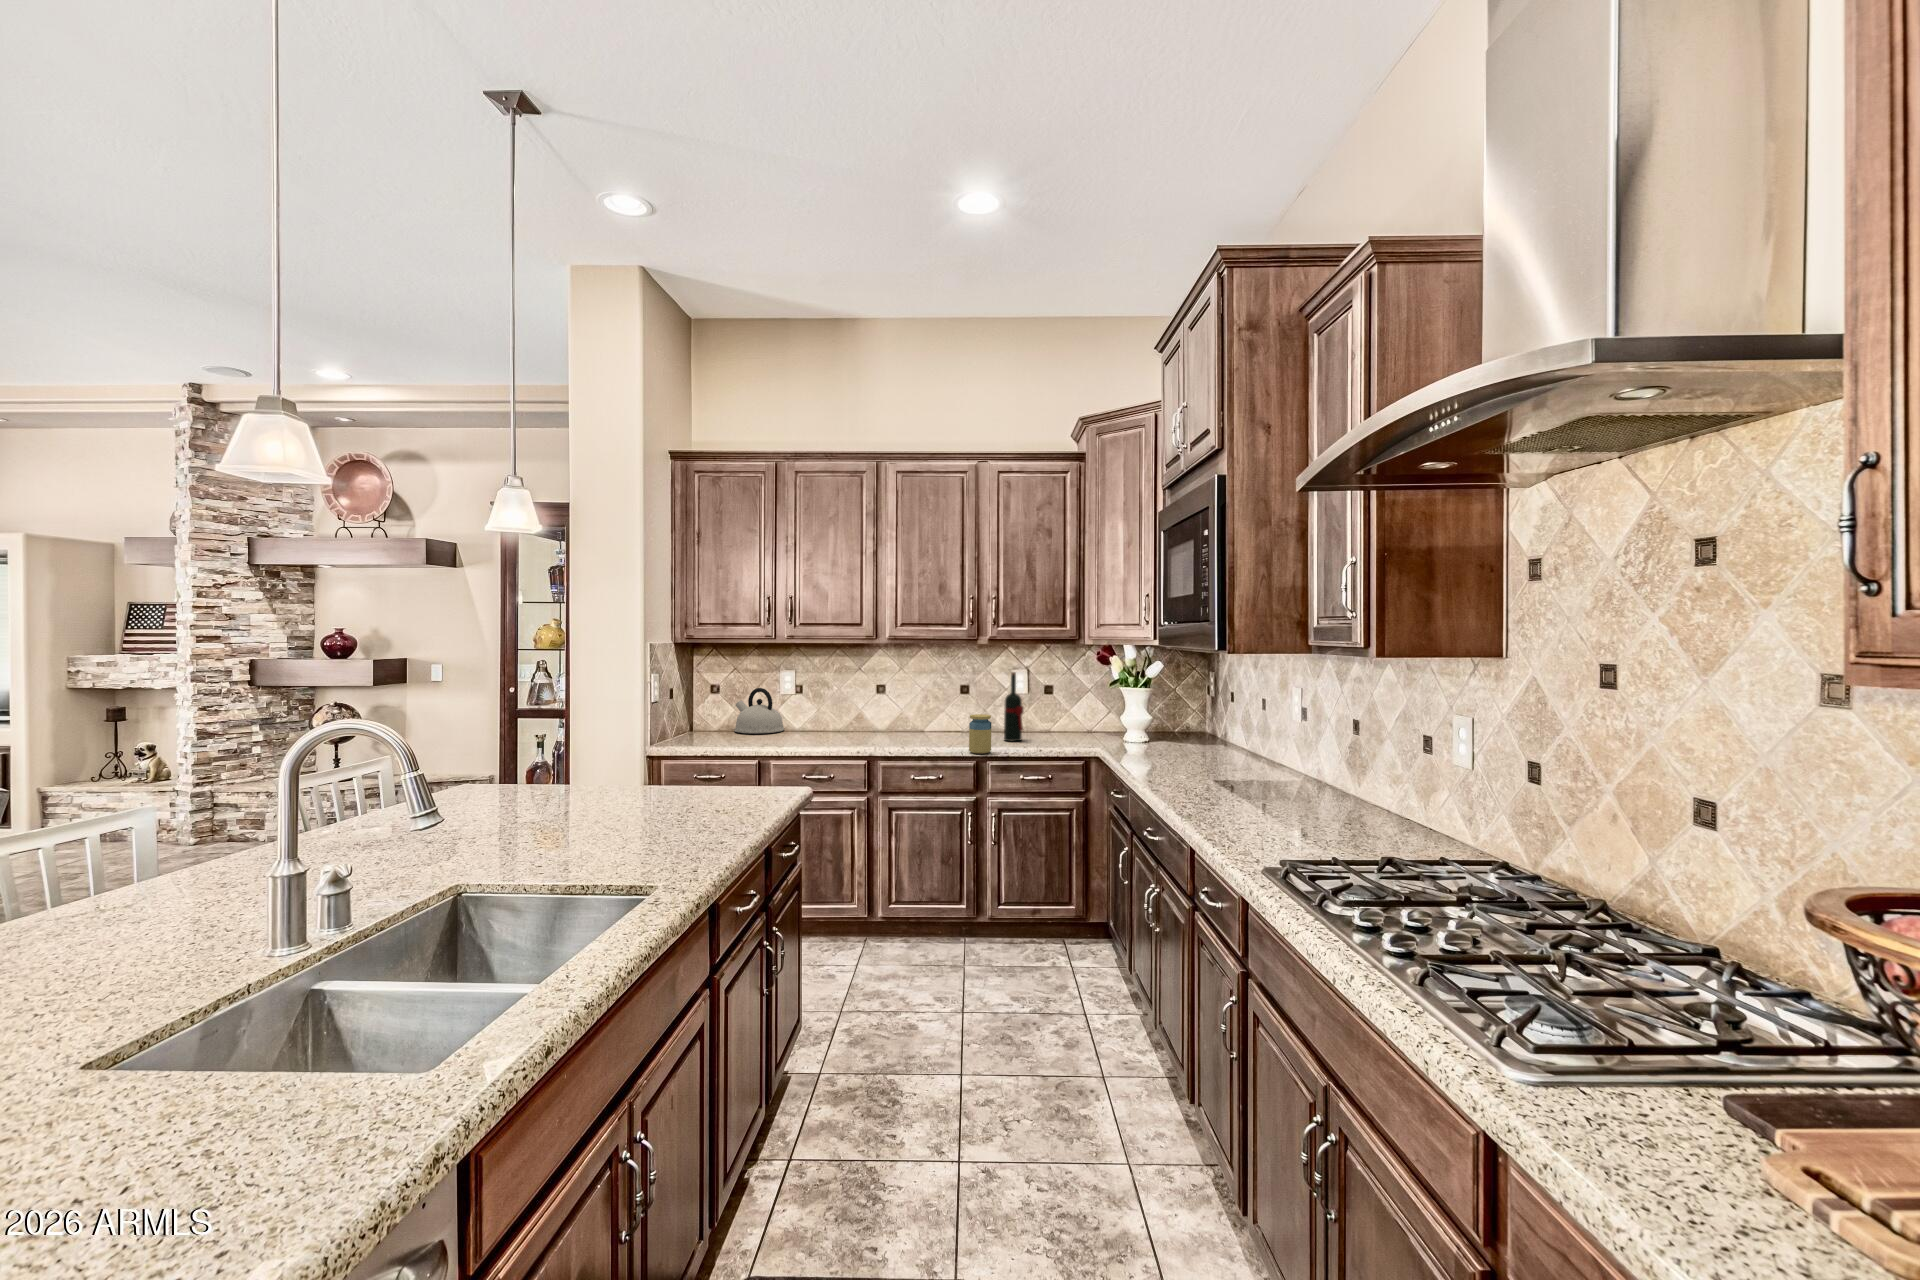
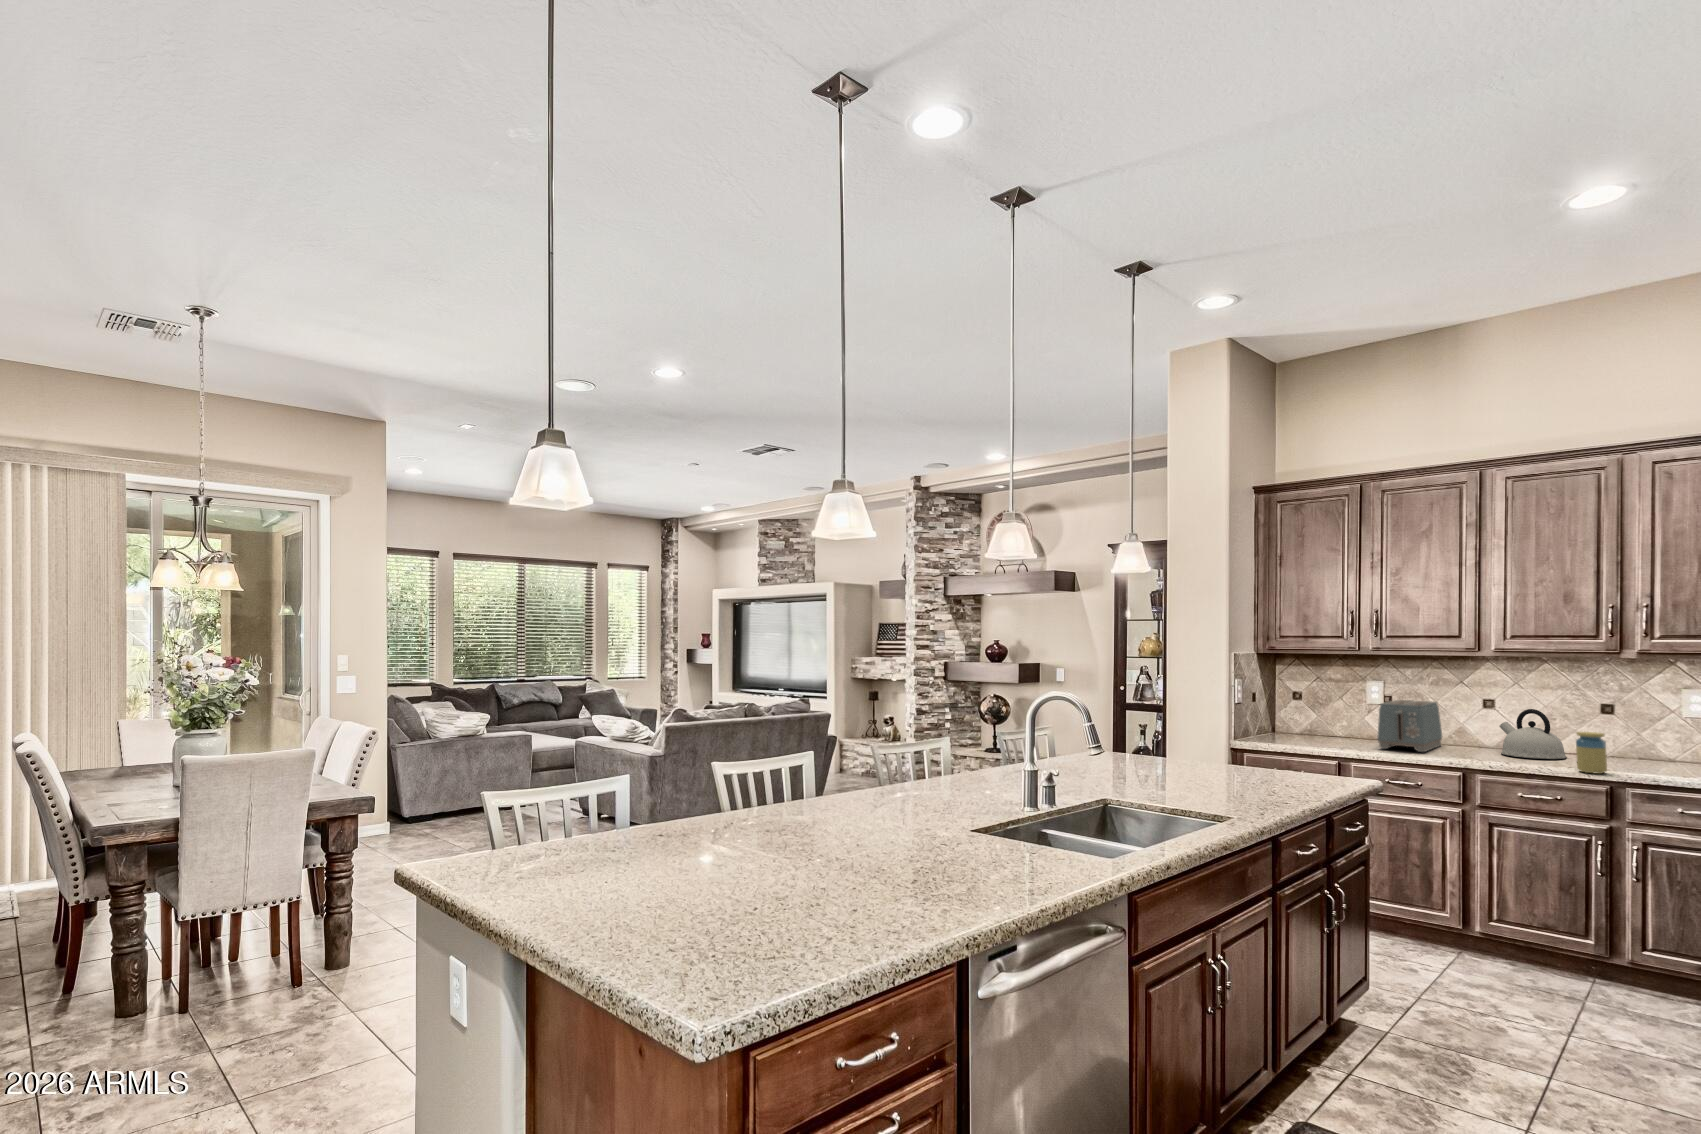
wine bottle: present [1004,672,1024,741] -> none [1632,690,1661,767]
kettle: present [734,688,784,734] -> present [1499,709,1566,759]
toaster: none [796,690,852,744] -> present [1378,700,1442,752]

